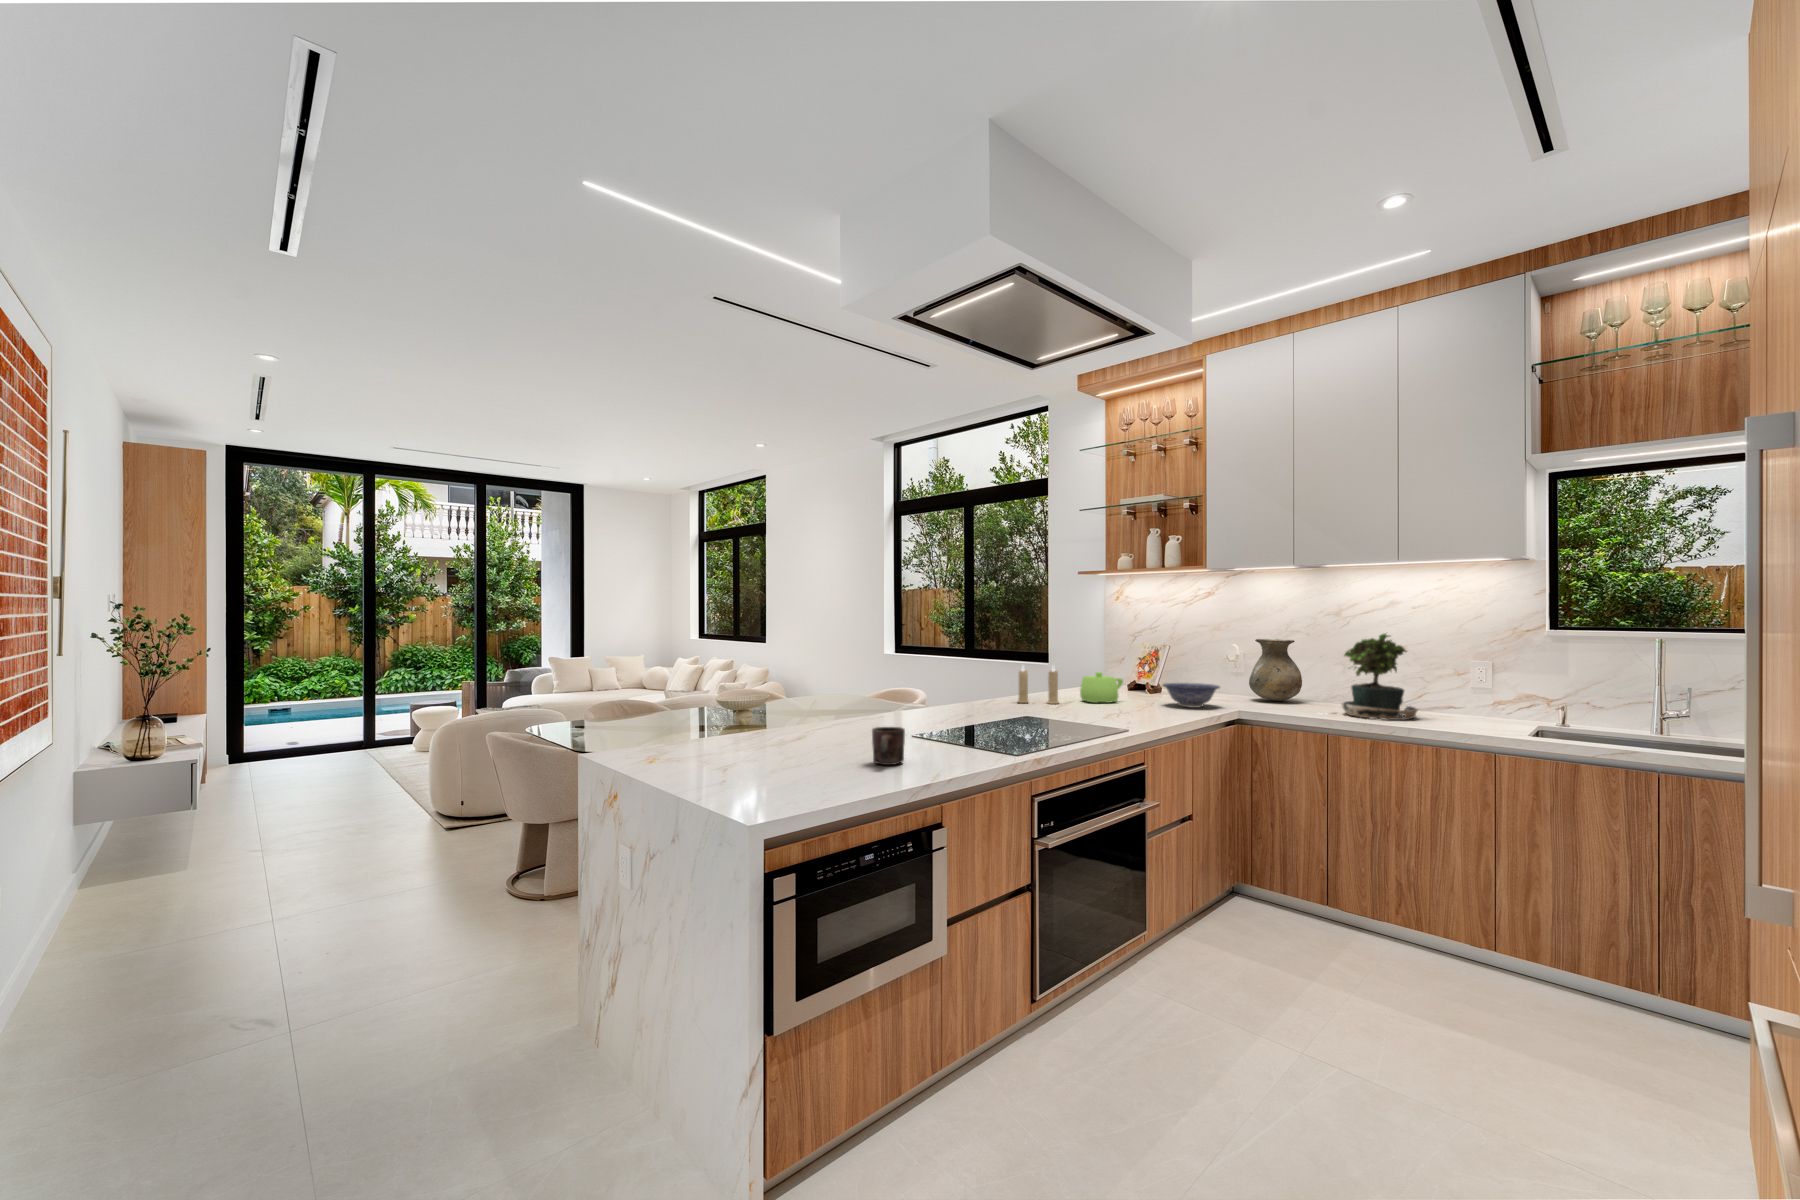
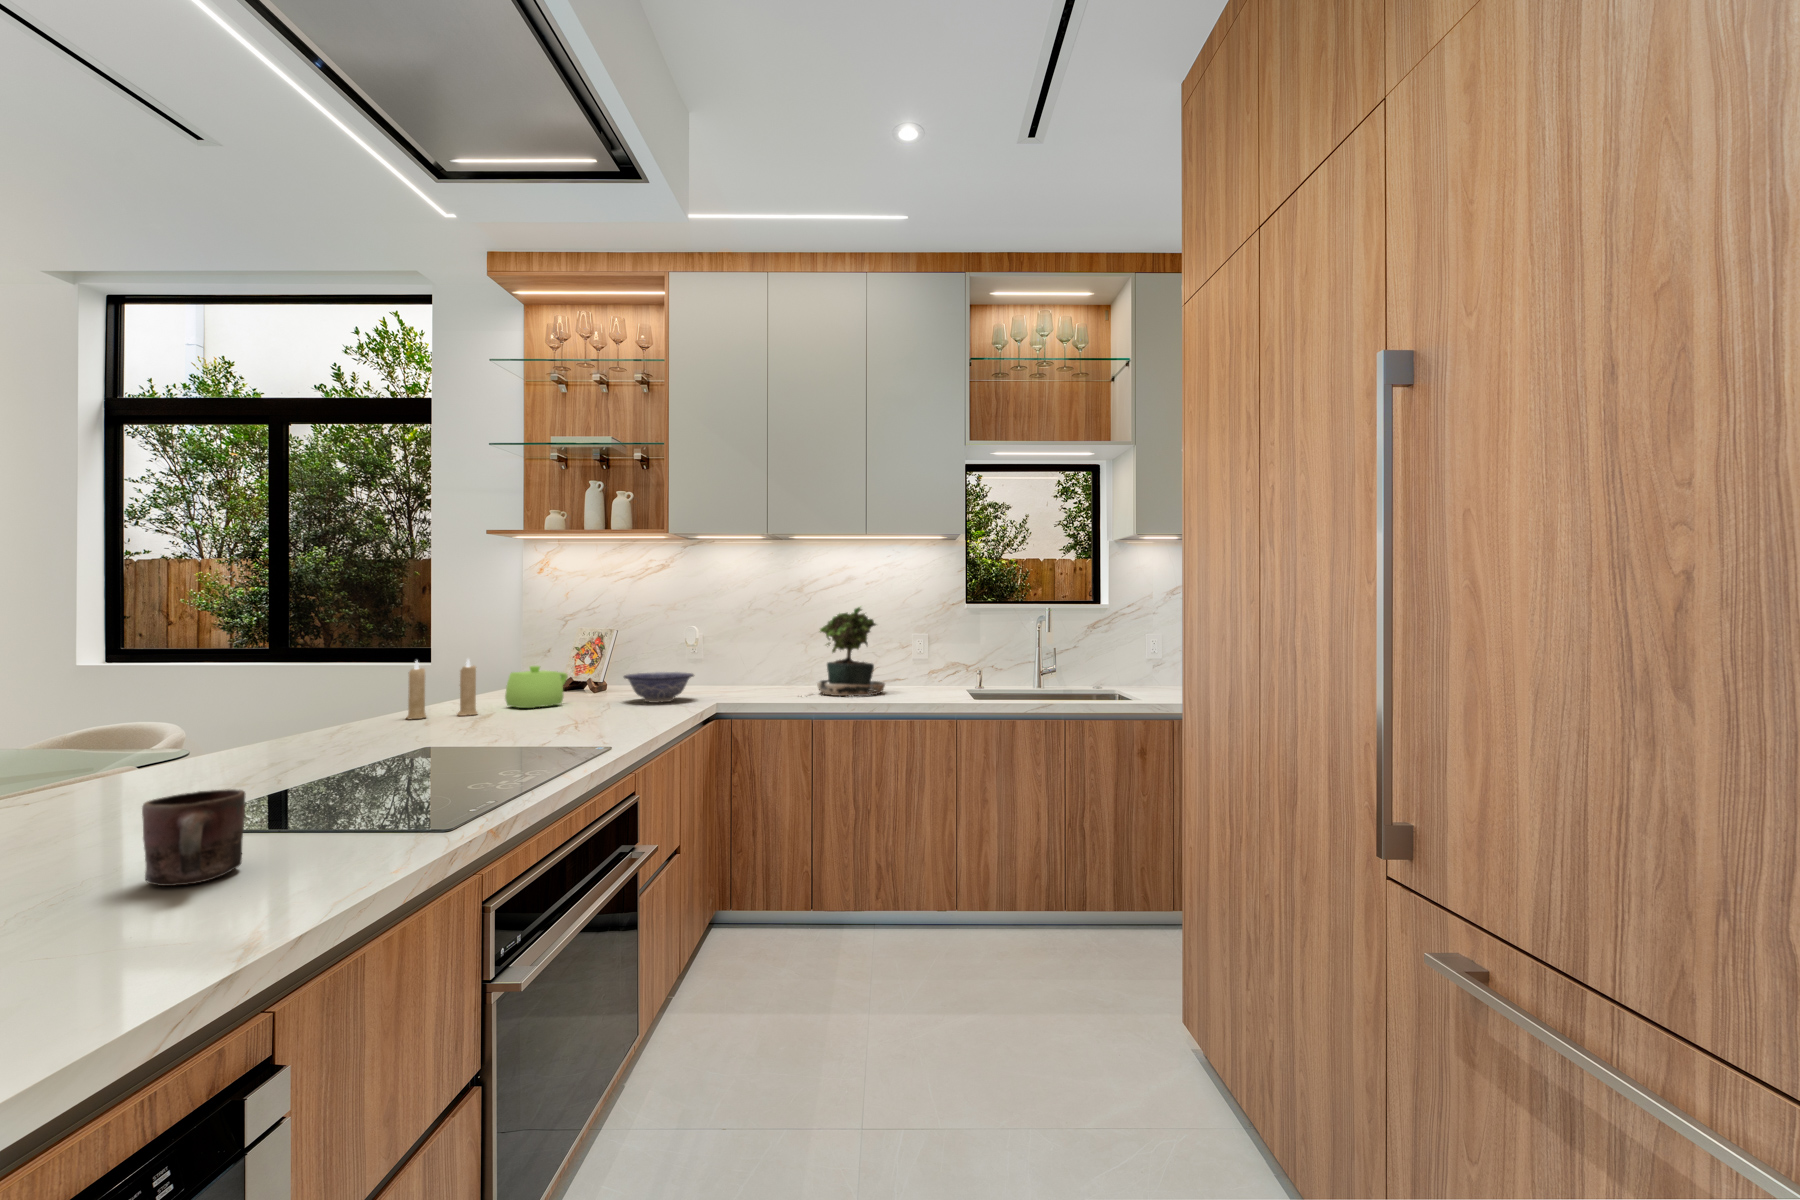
vase: present [1249,639,1302,701] -> none [711,618,766,687]

